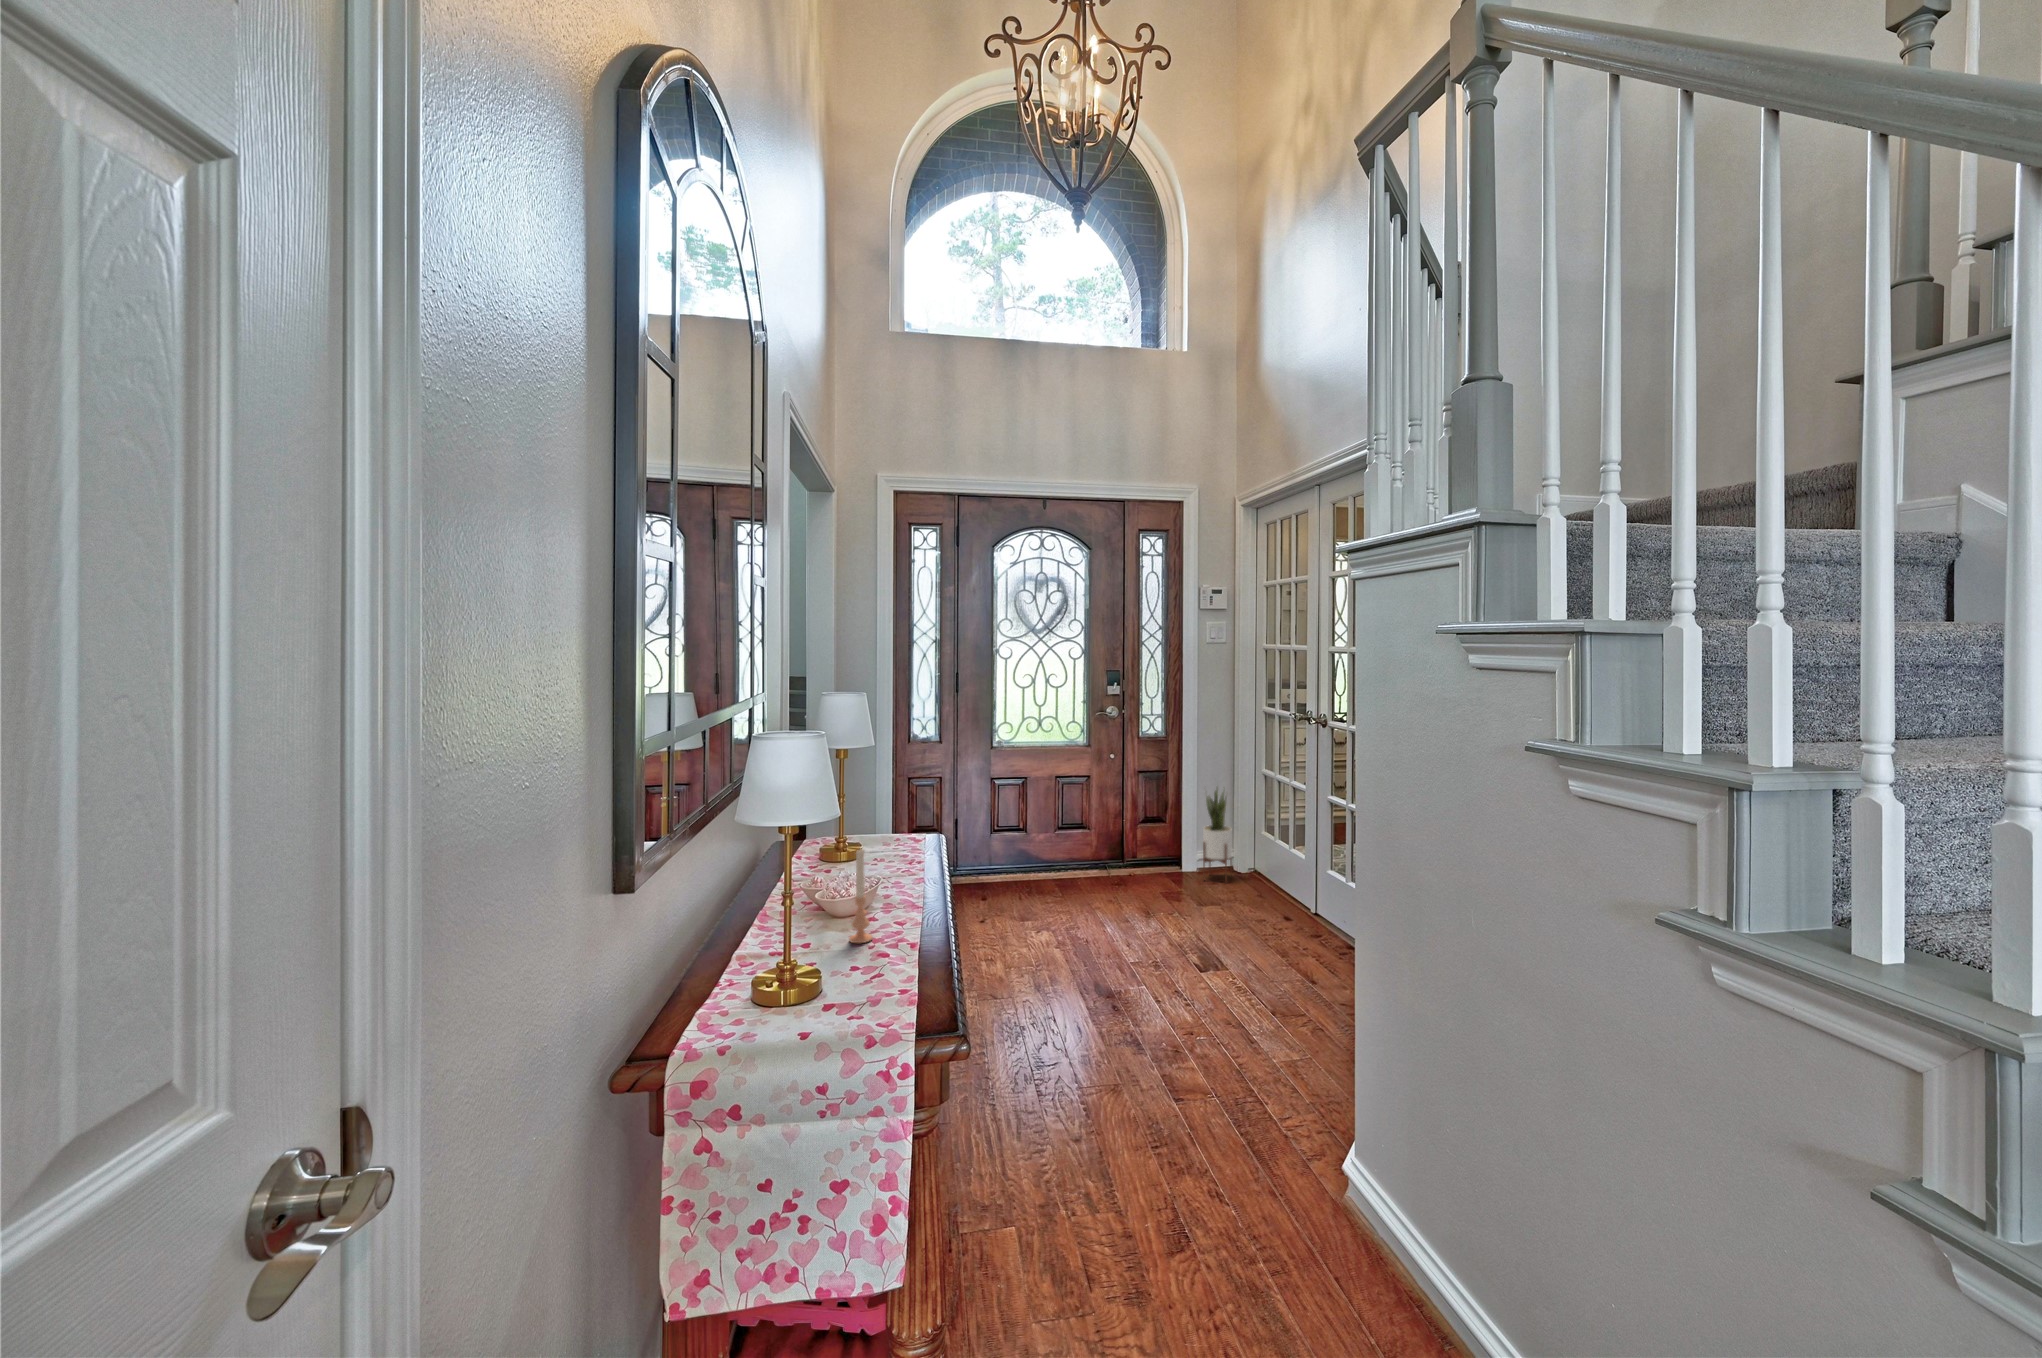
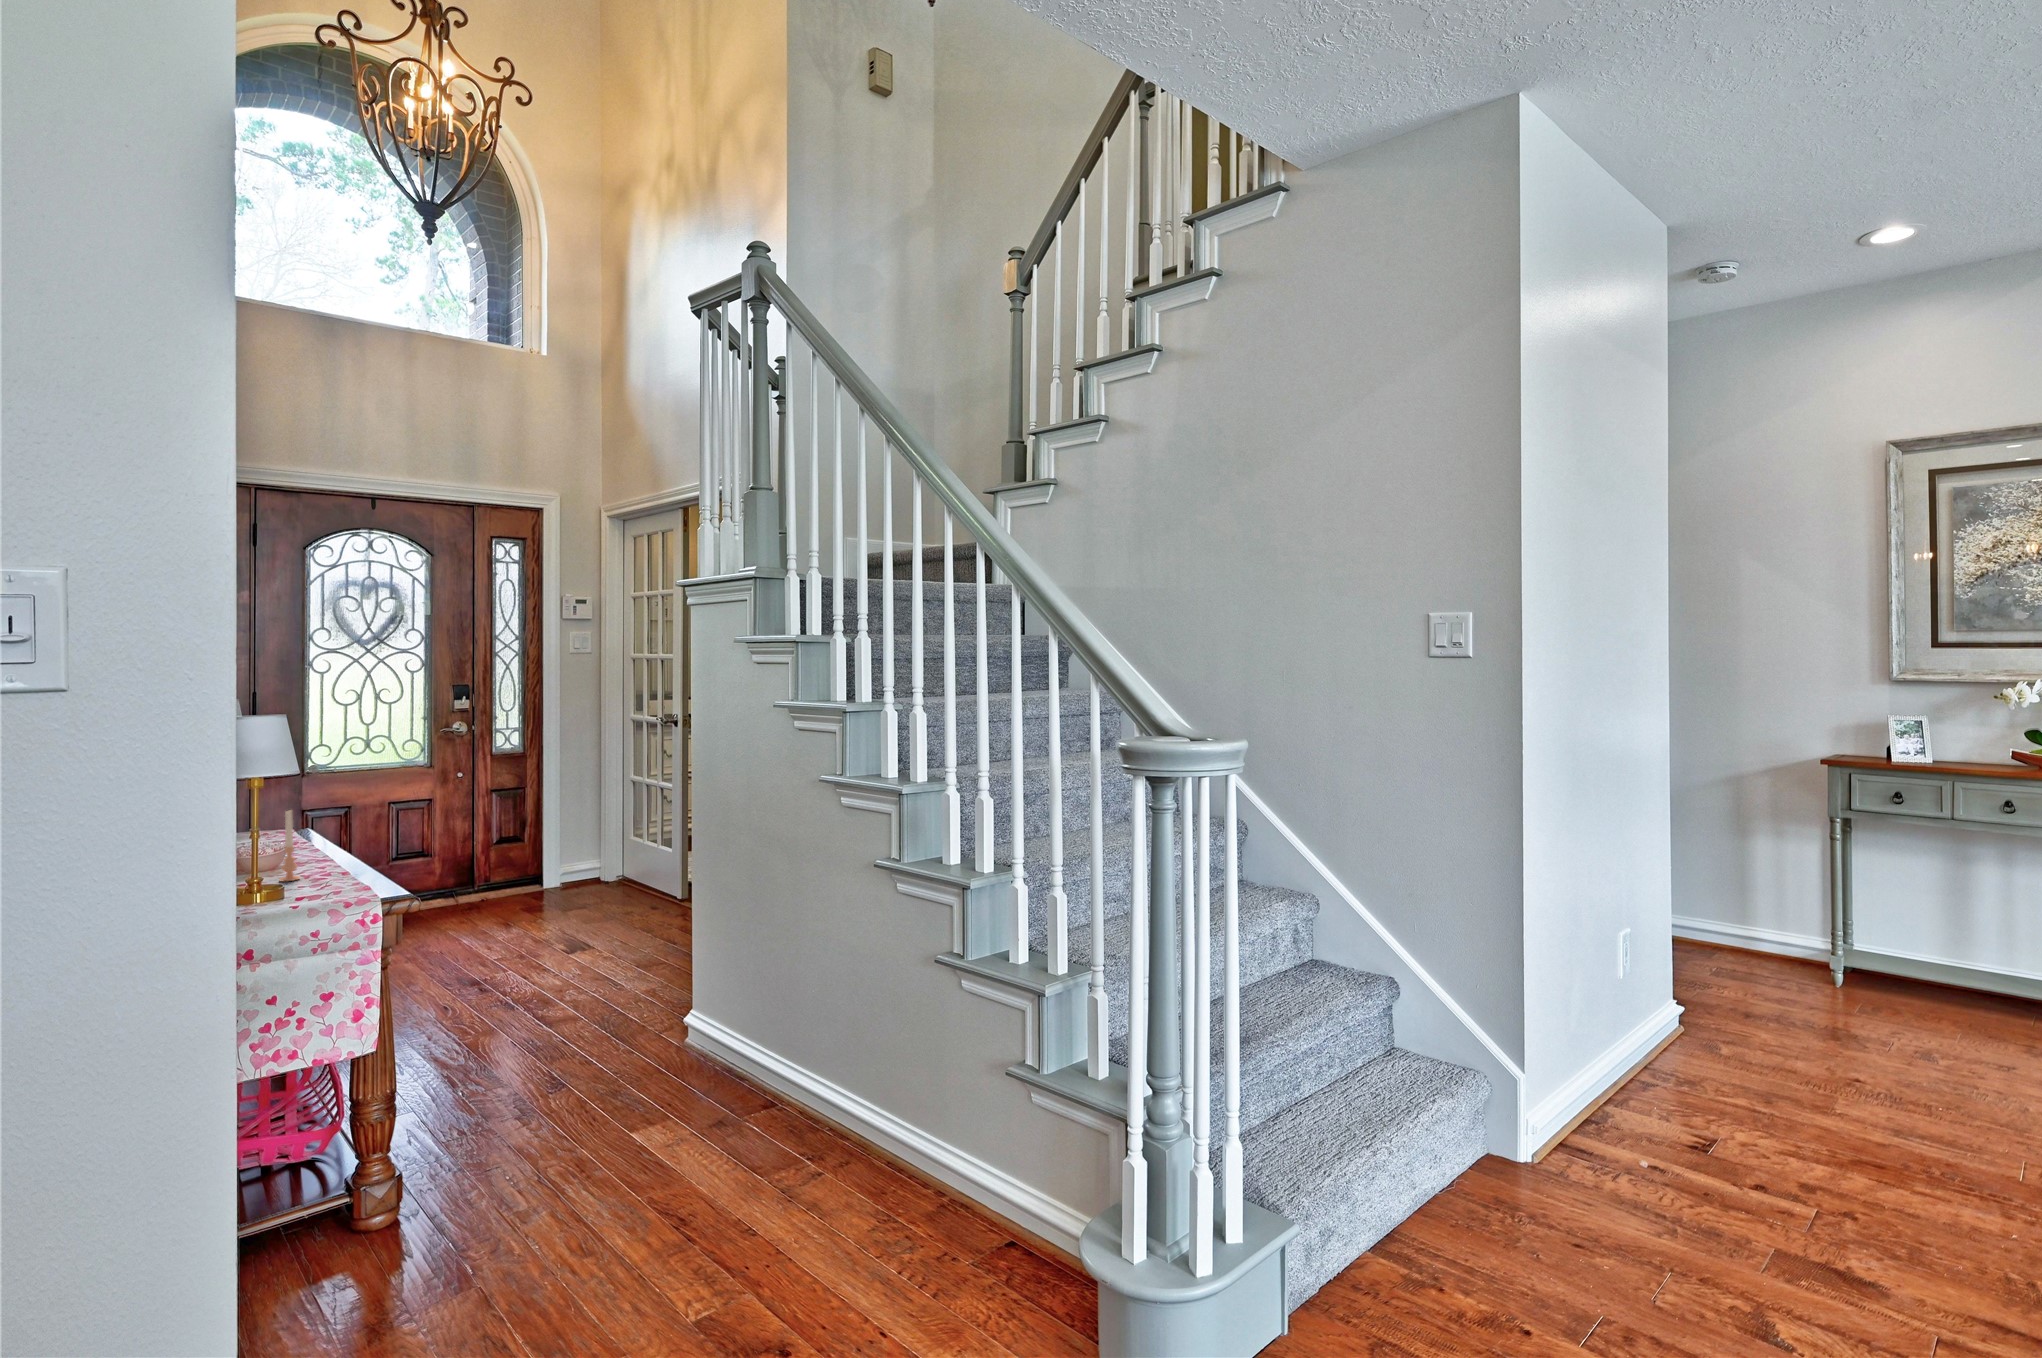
potted plant: present [1203,787,1232,881] -> none [566,793,598,895]

